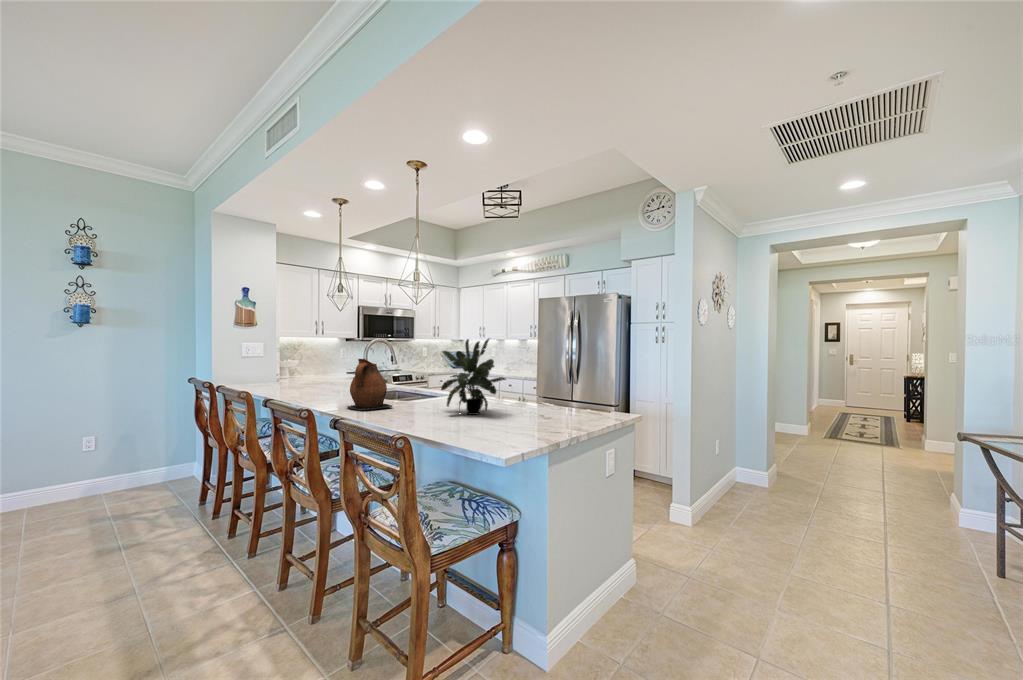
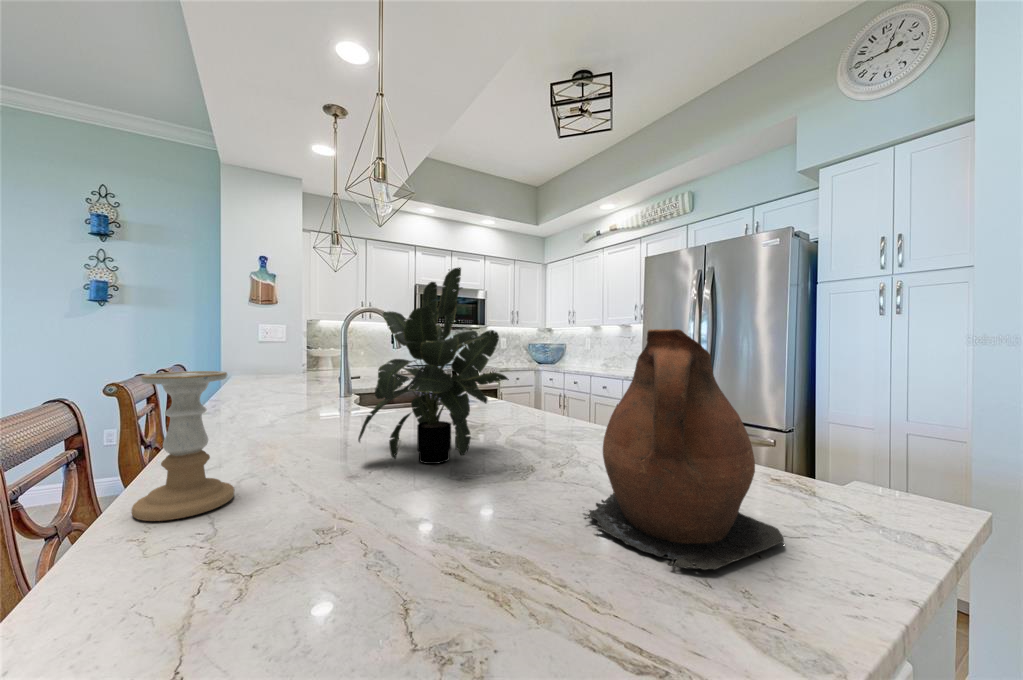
ceramic pitcher: present [347,359,393,410] -> present [584,329,784,570]
candle holder: none [397,380,426,428] -> present [132,371,234,521]

